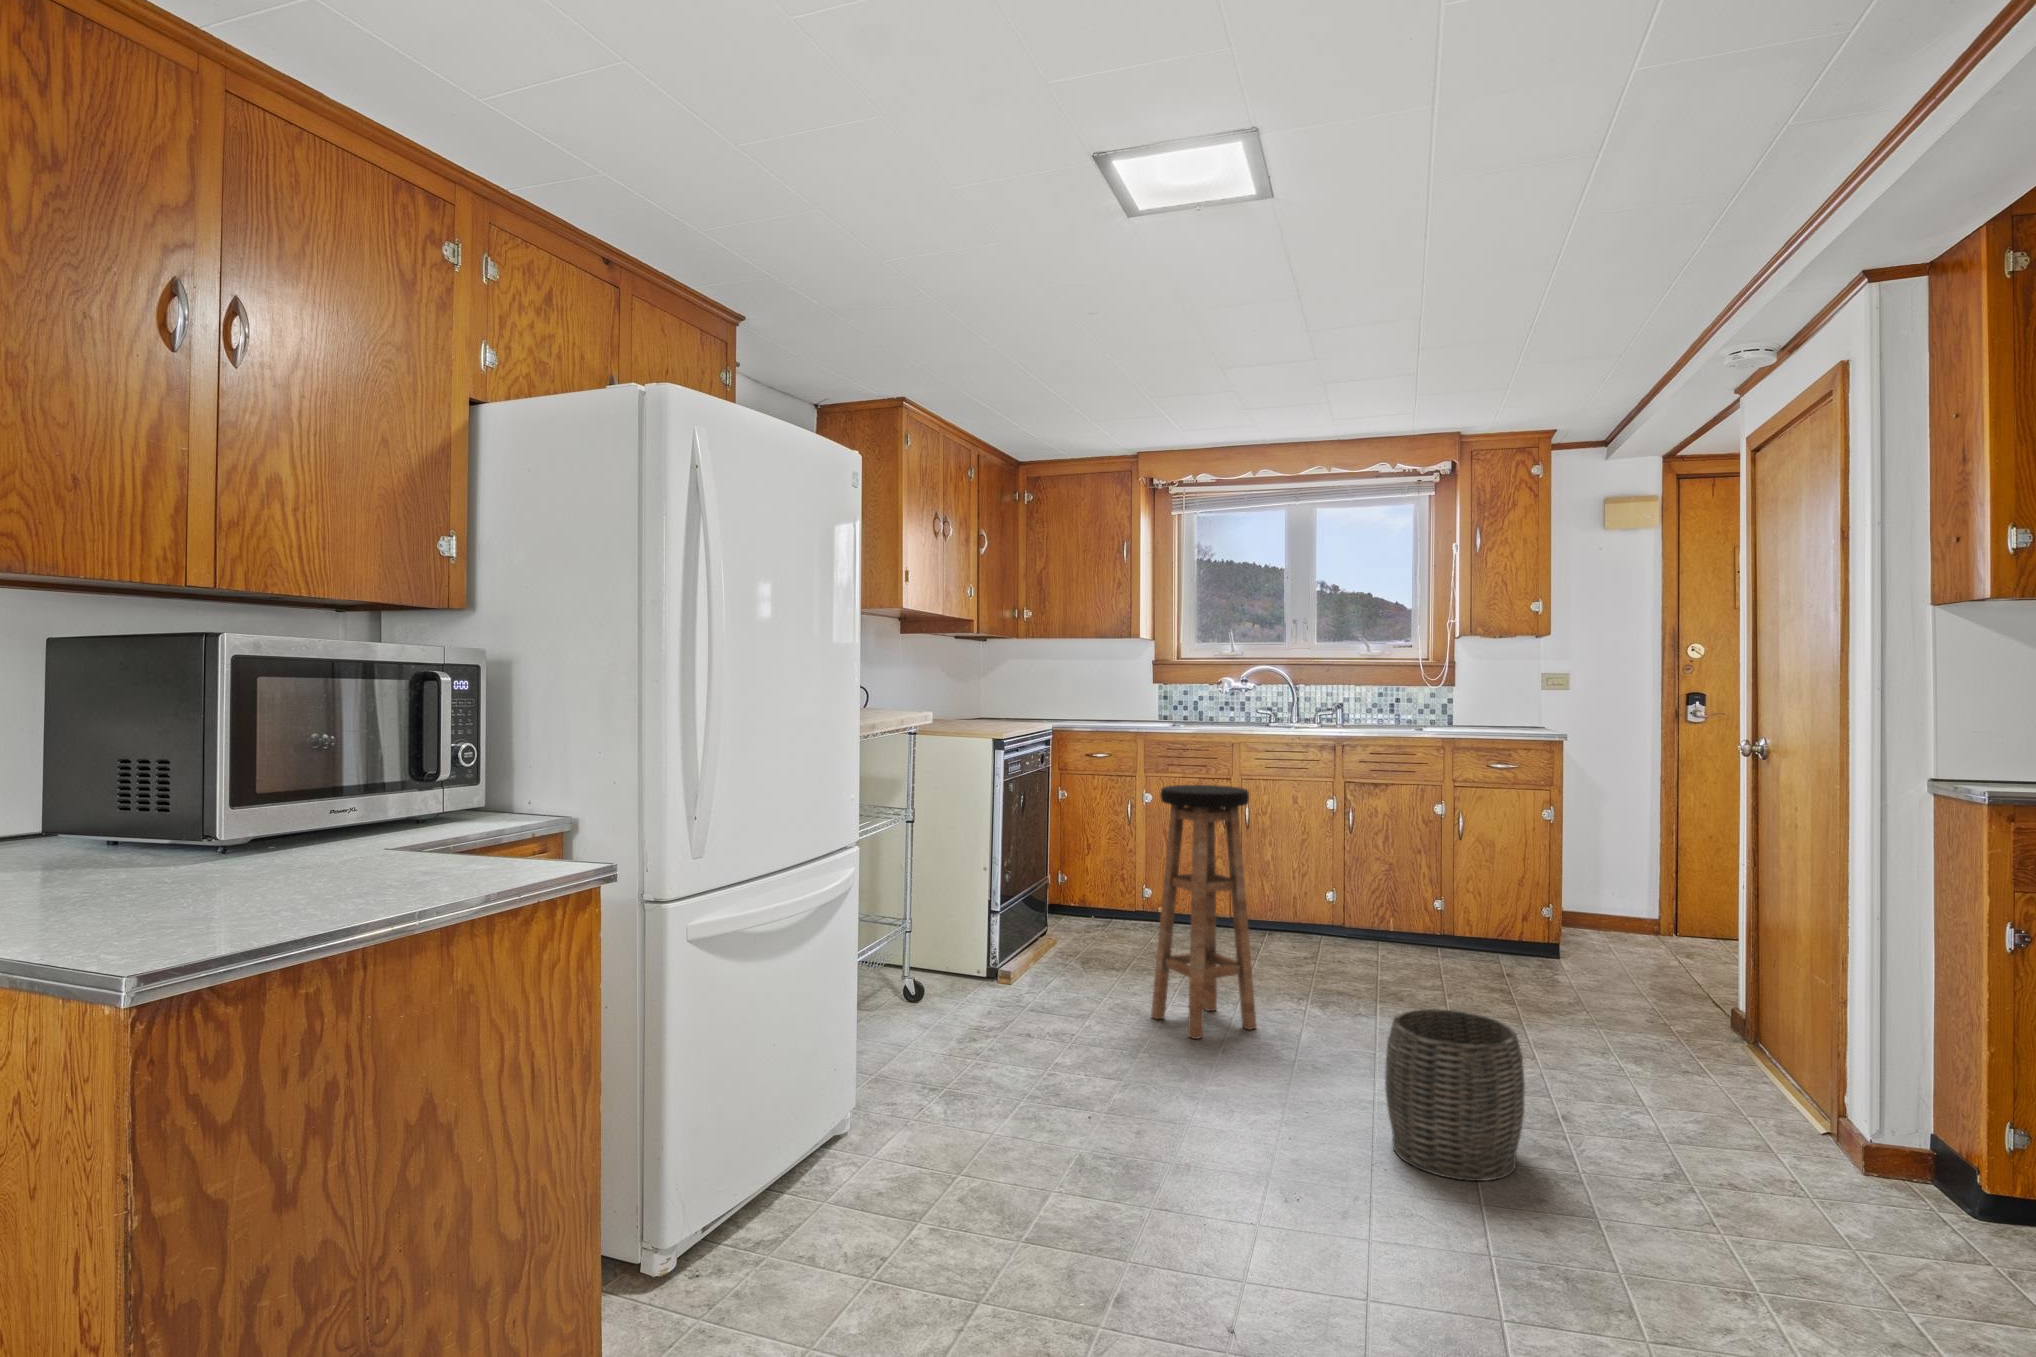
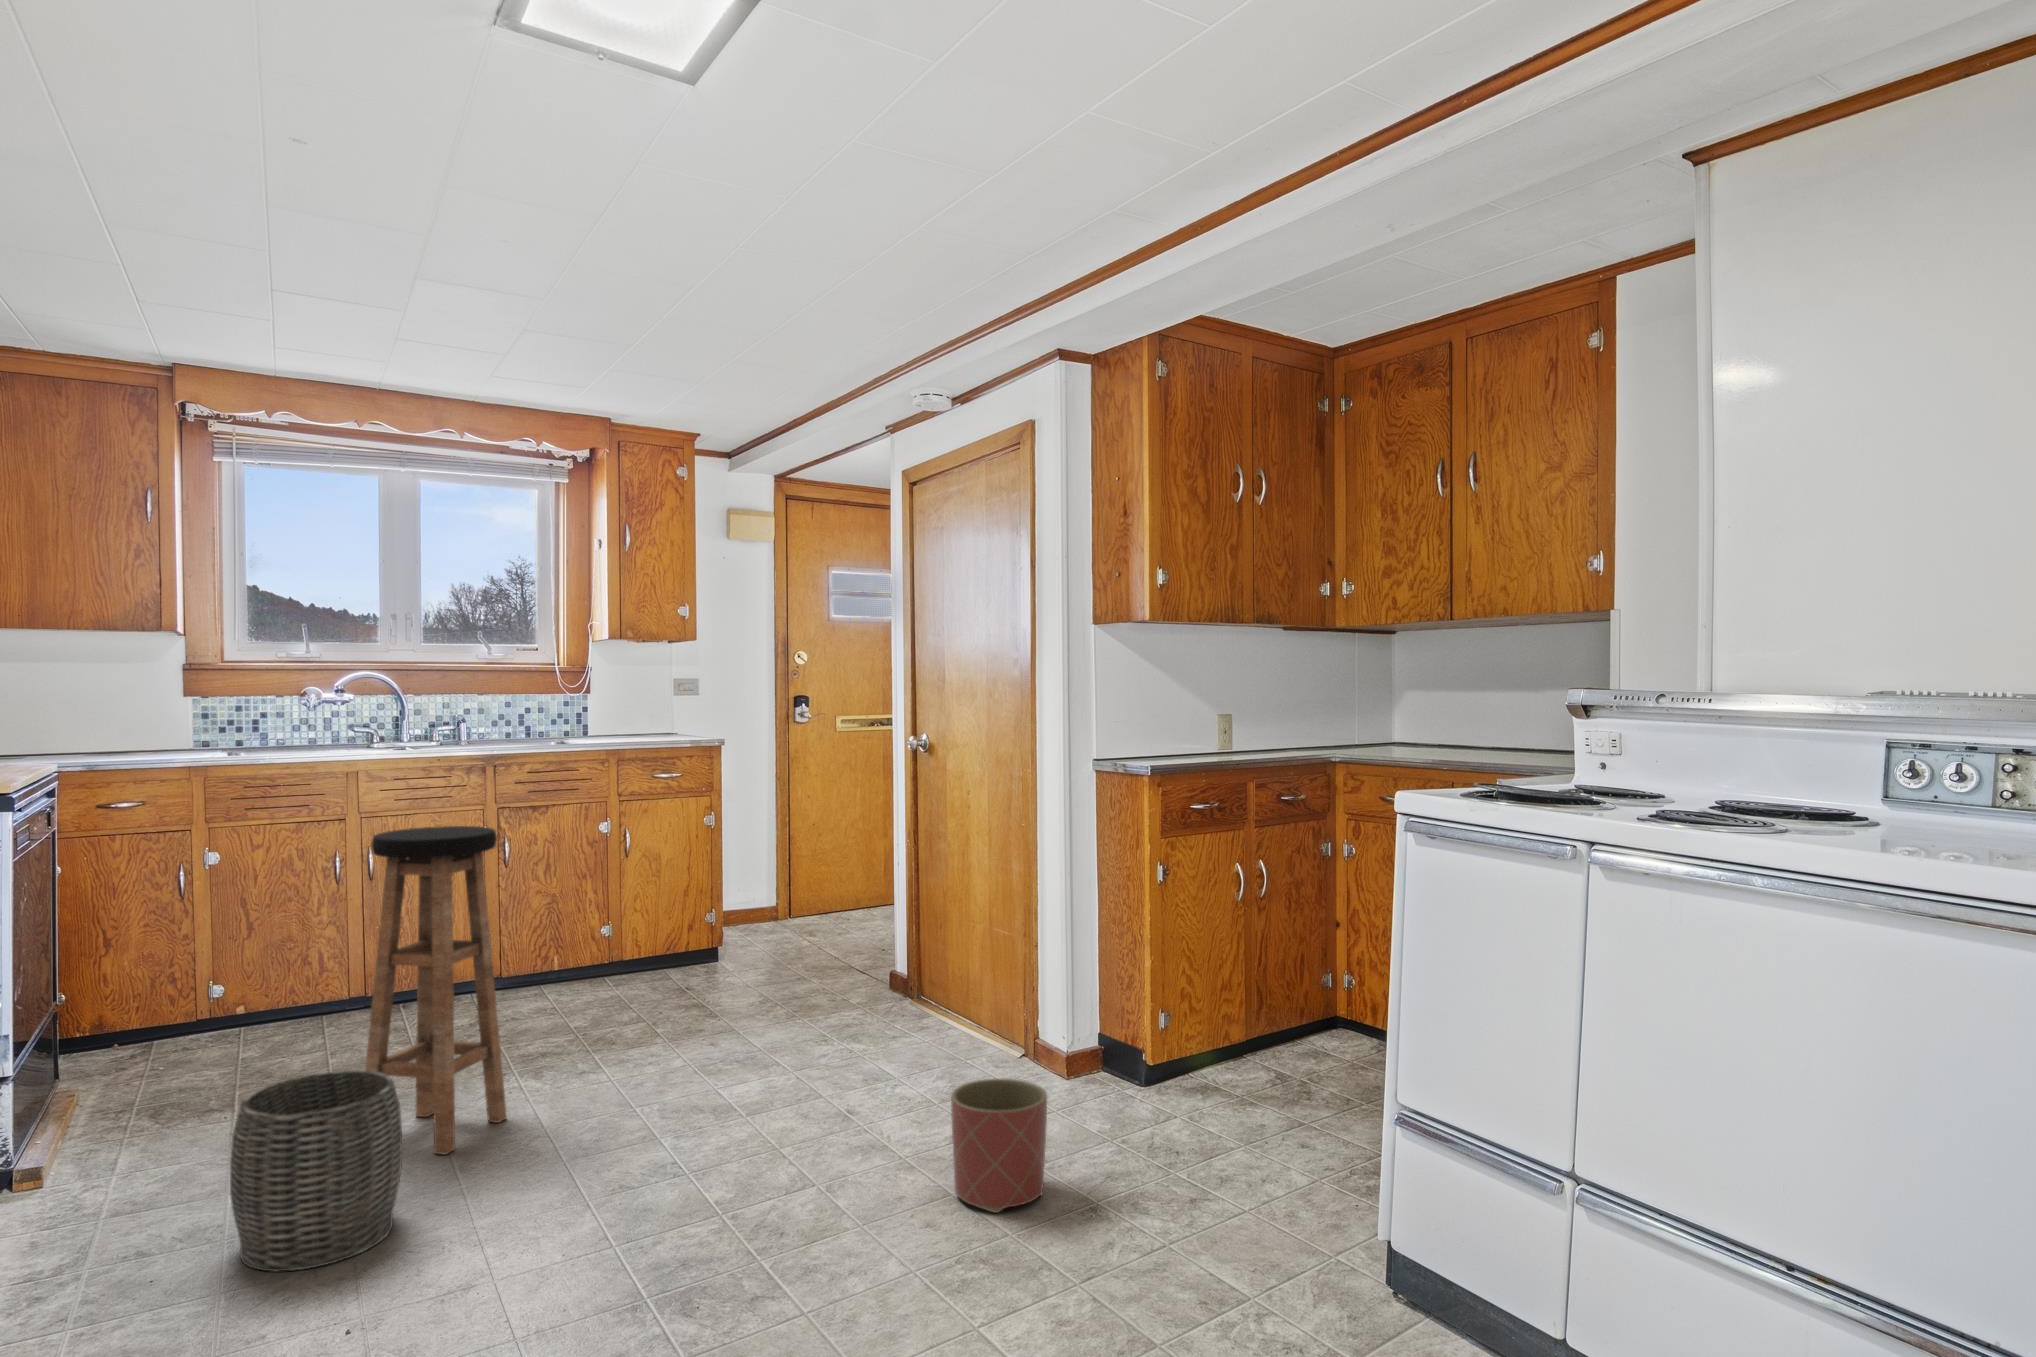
woven basket: present [1385,1009,1525,1181] -> present [230,1071,402,1272]
planter: none [1552,1115,1678,1273] -> present [951,1079,1047,1213]

